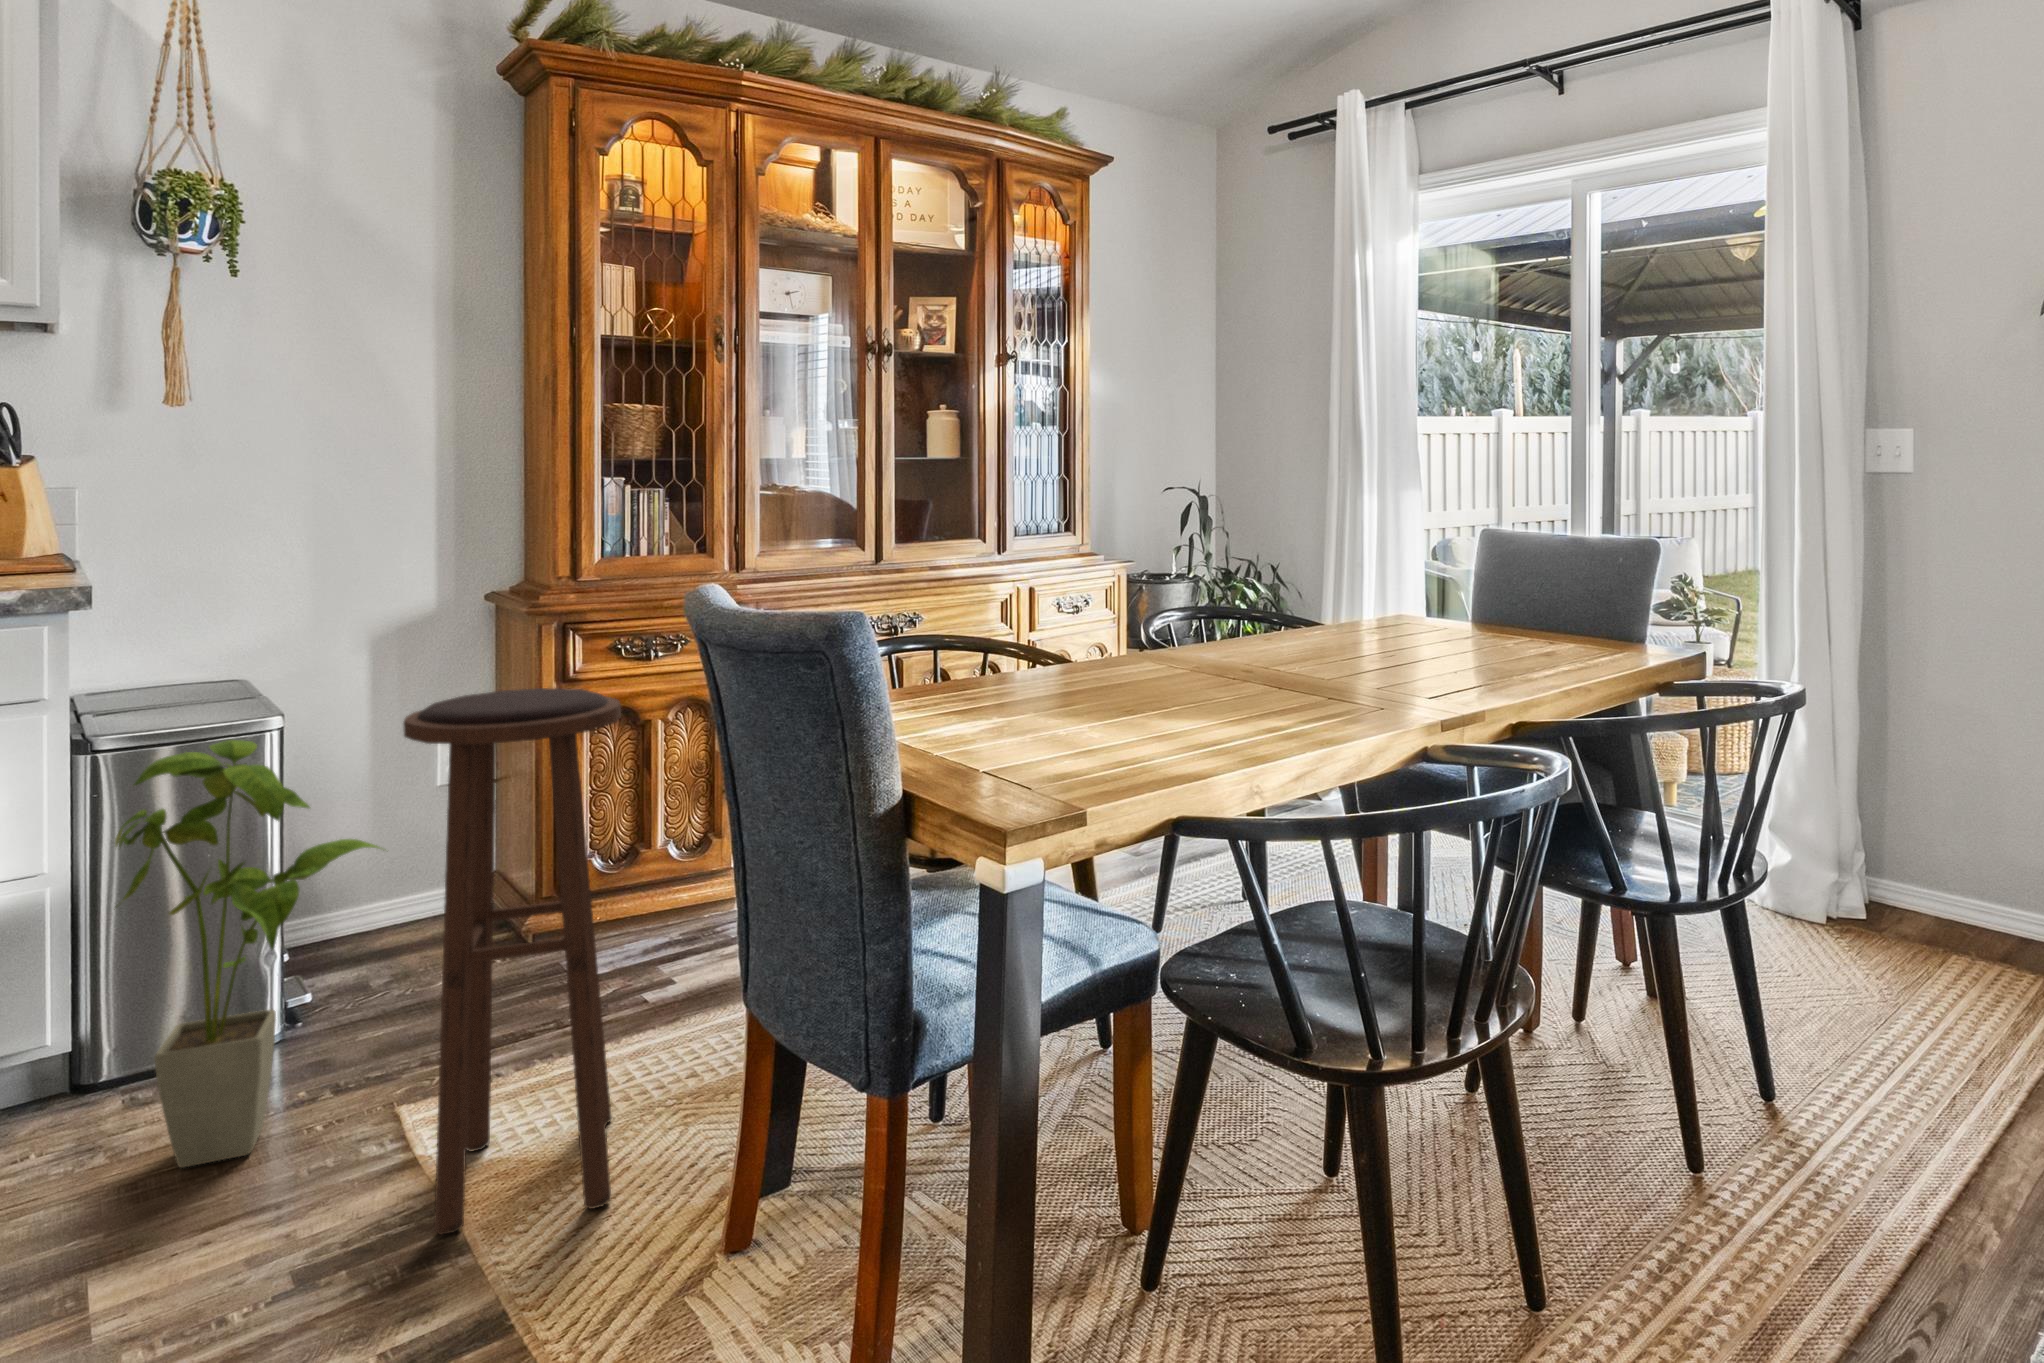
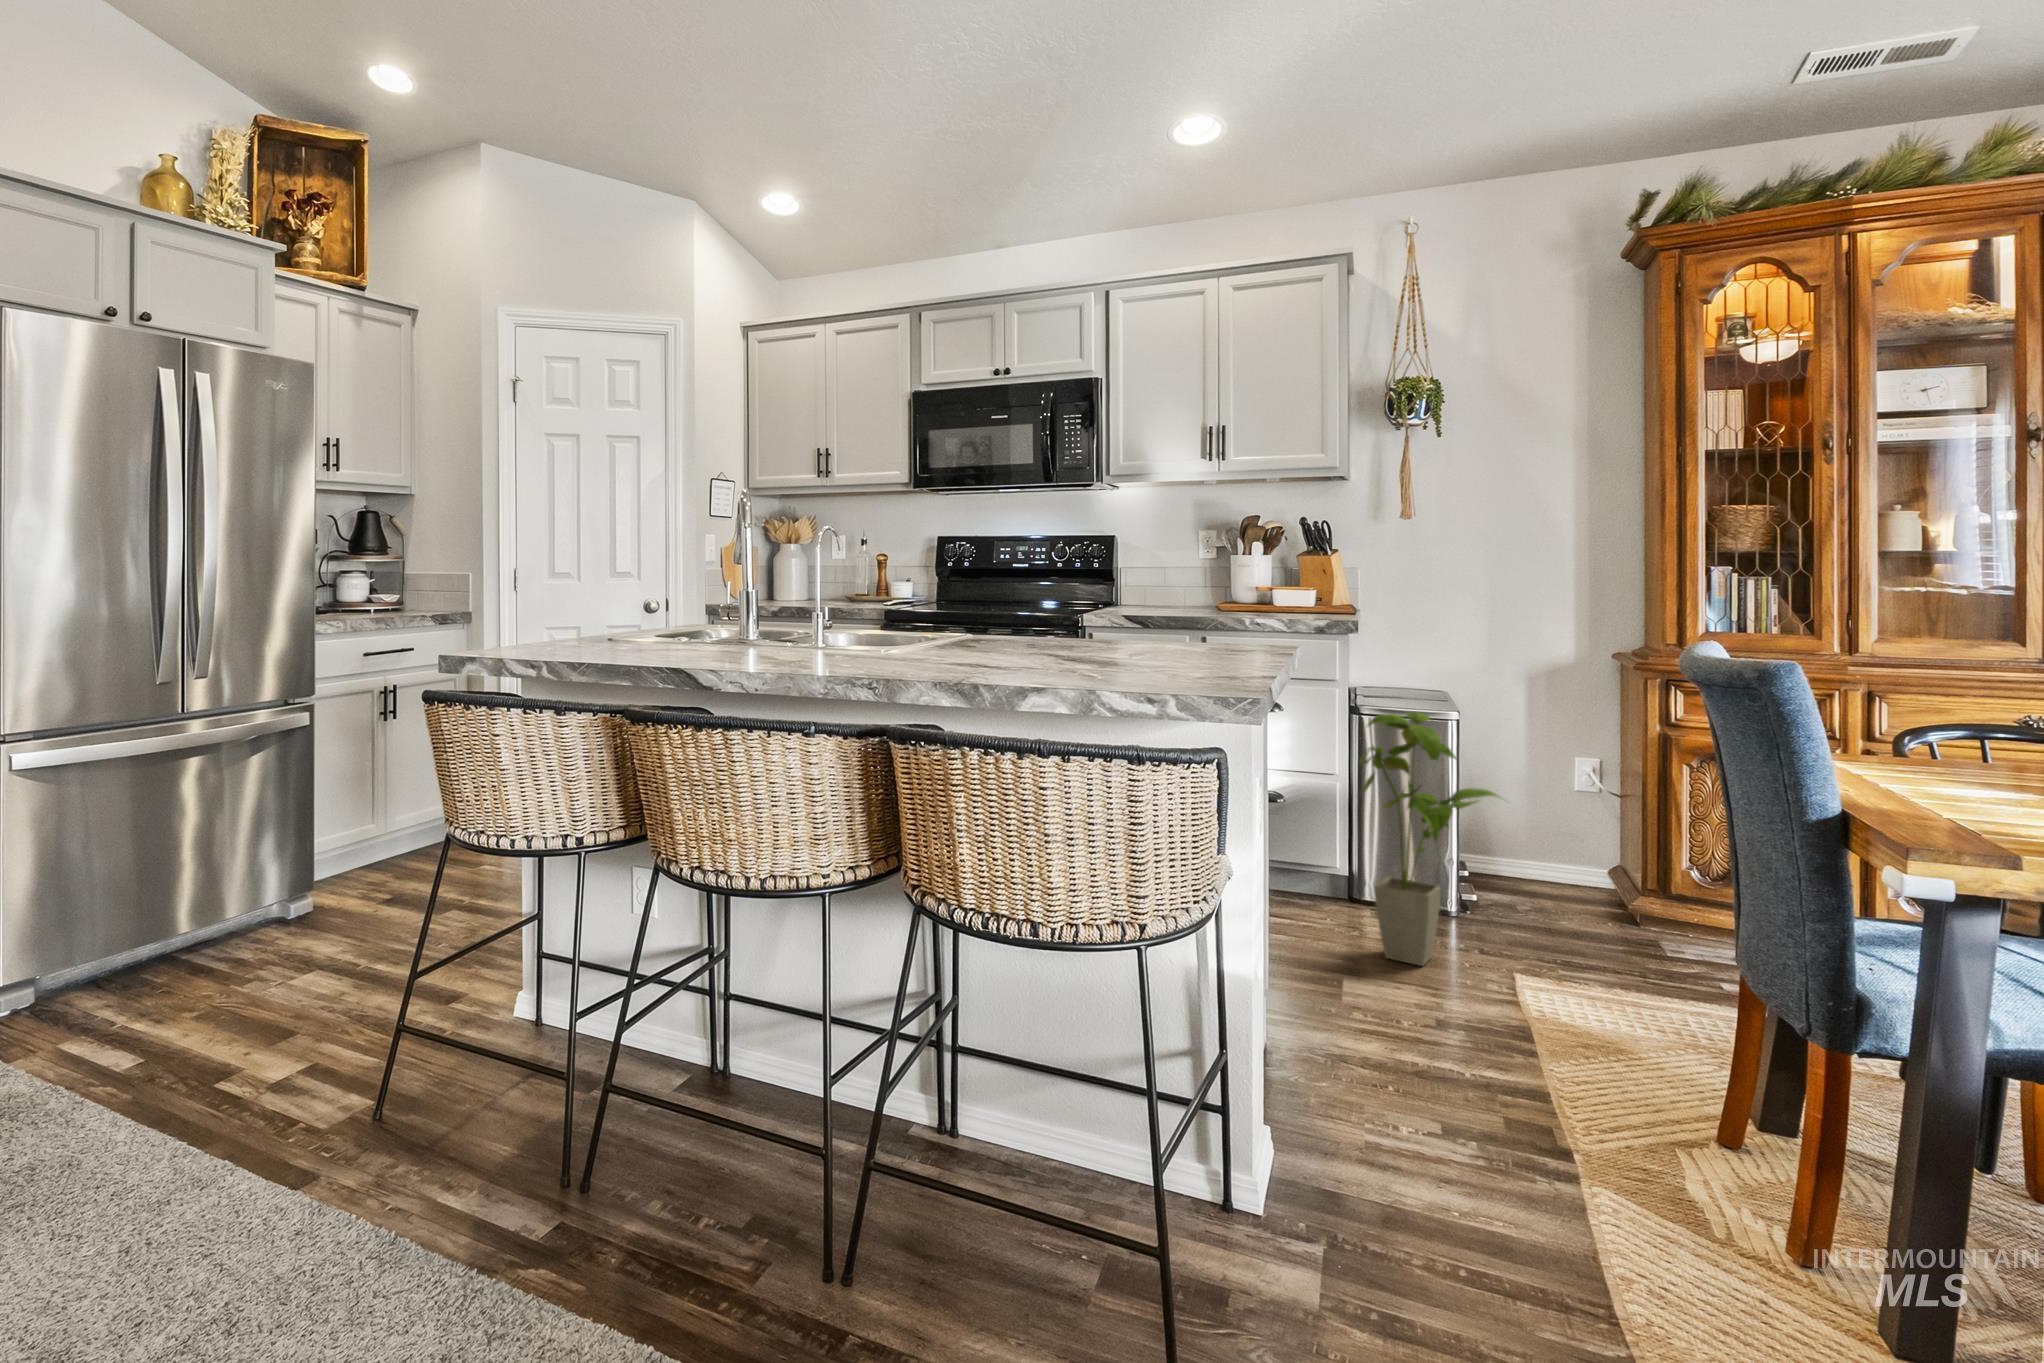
stool: present [404,688,621,1234] -> none [1502,699,1662,1077]

